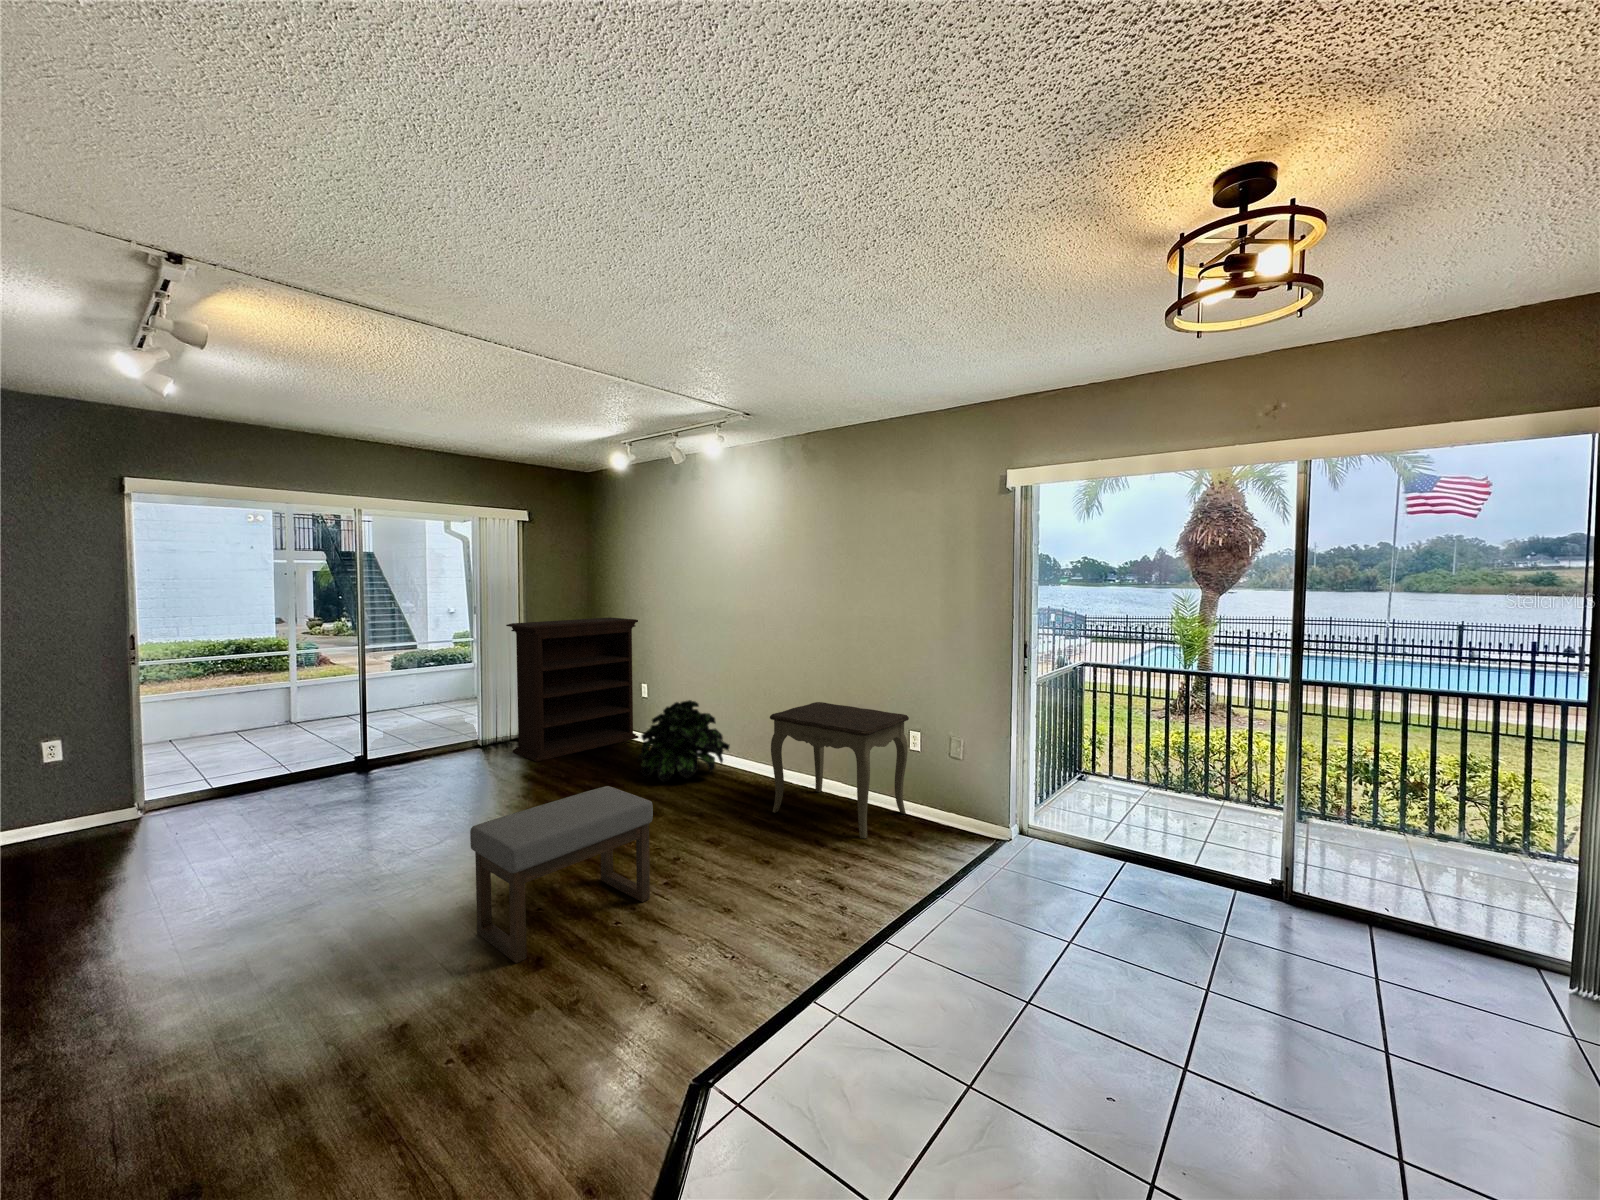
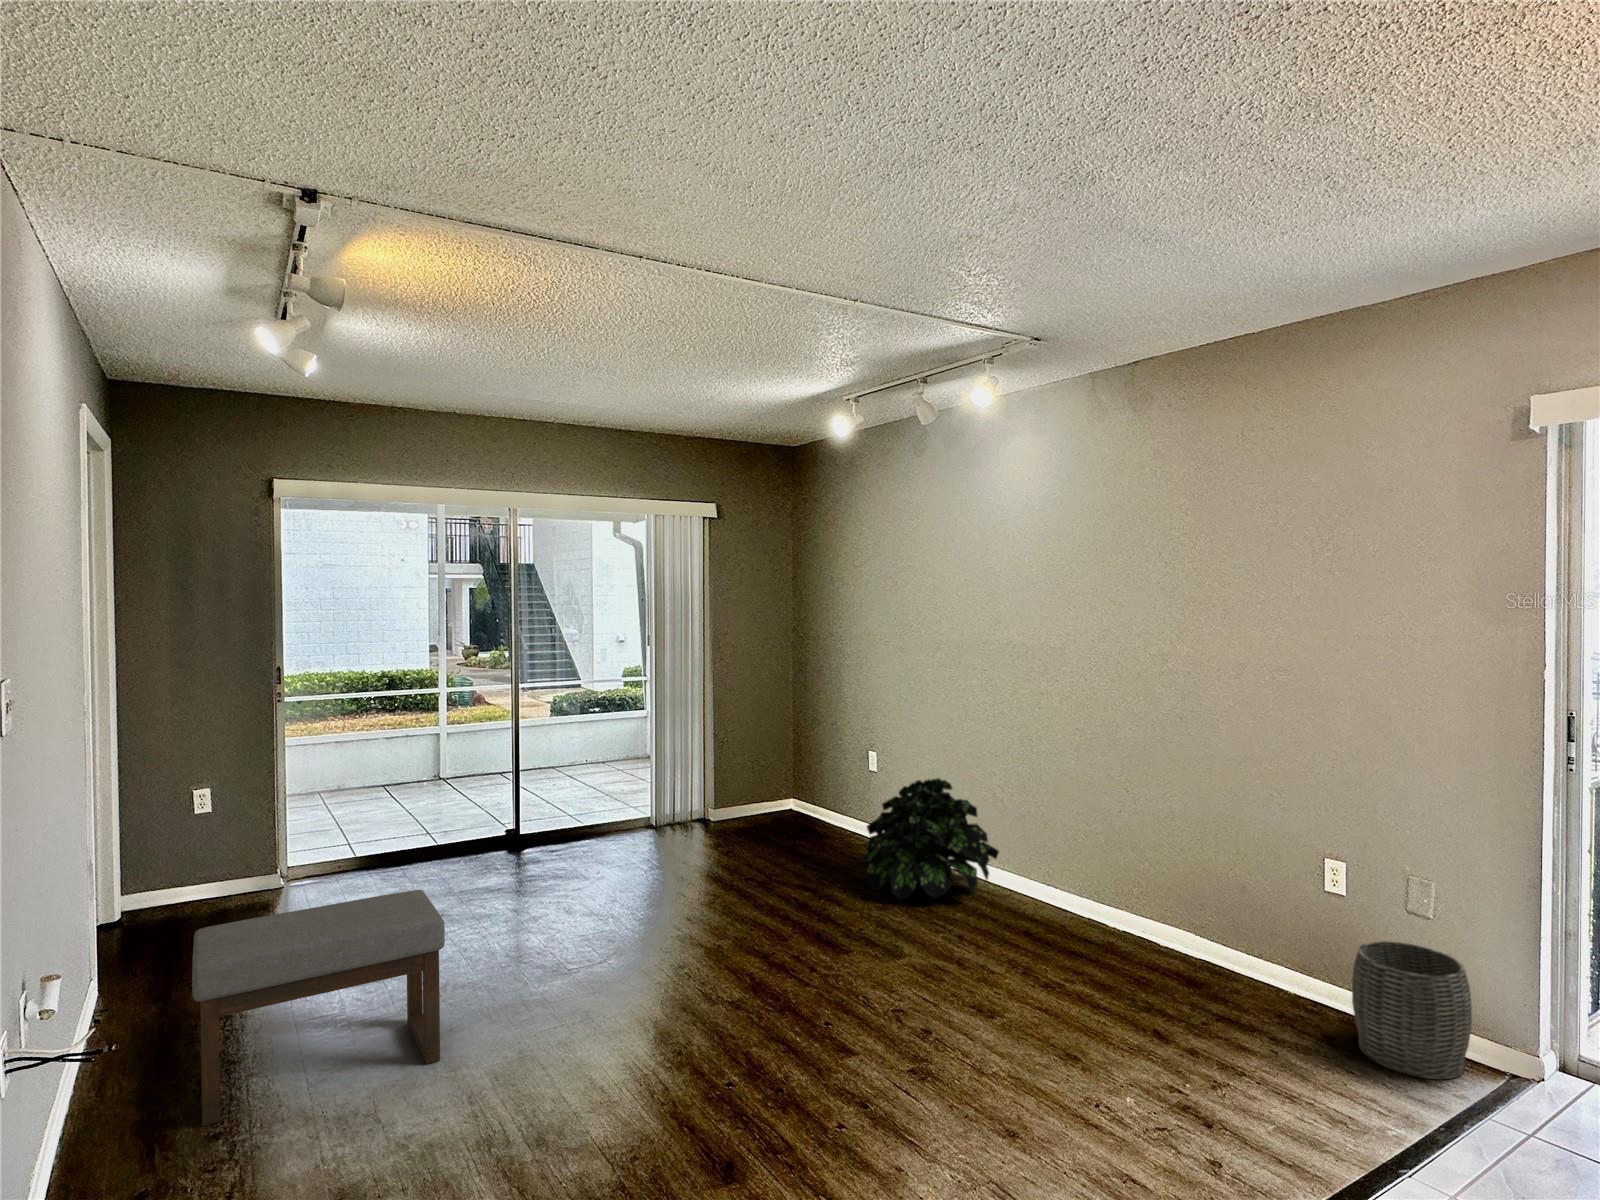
bookshelf: present [506,617,638,762] -> none [687,652,864,851]
side table: present [770,702,909,839] -> none [1069,795,1318,1037]
woven basket: none [923,775,979,847] -> present [1352,941,1472,1079]
ottoman: present [470,786,653,963] -> present [192,890,445,1126]

